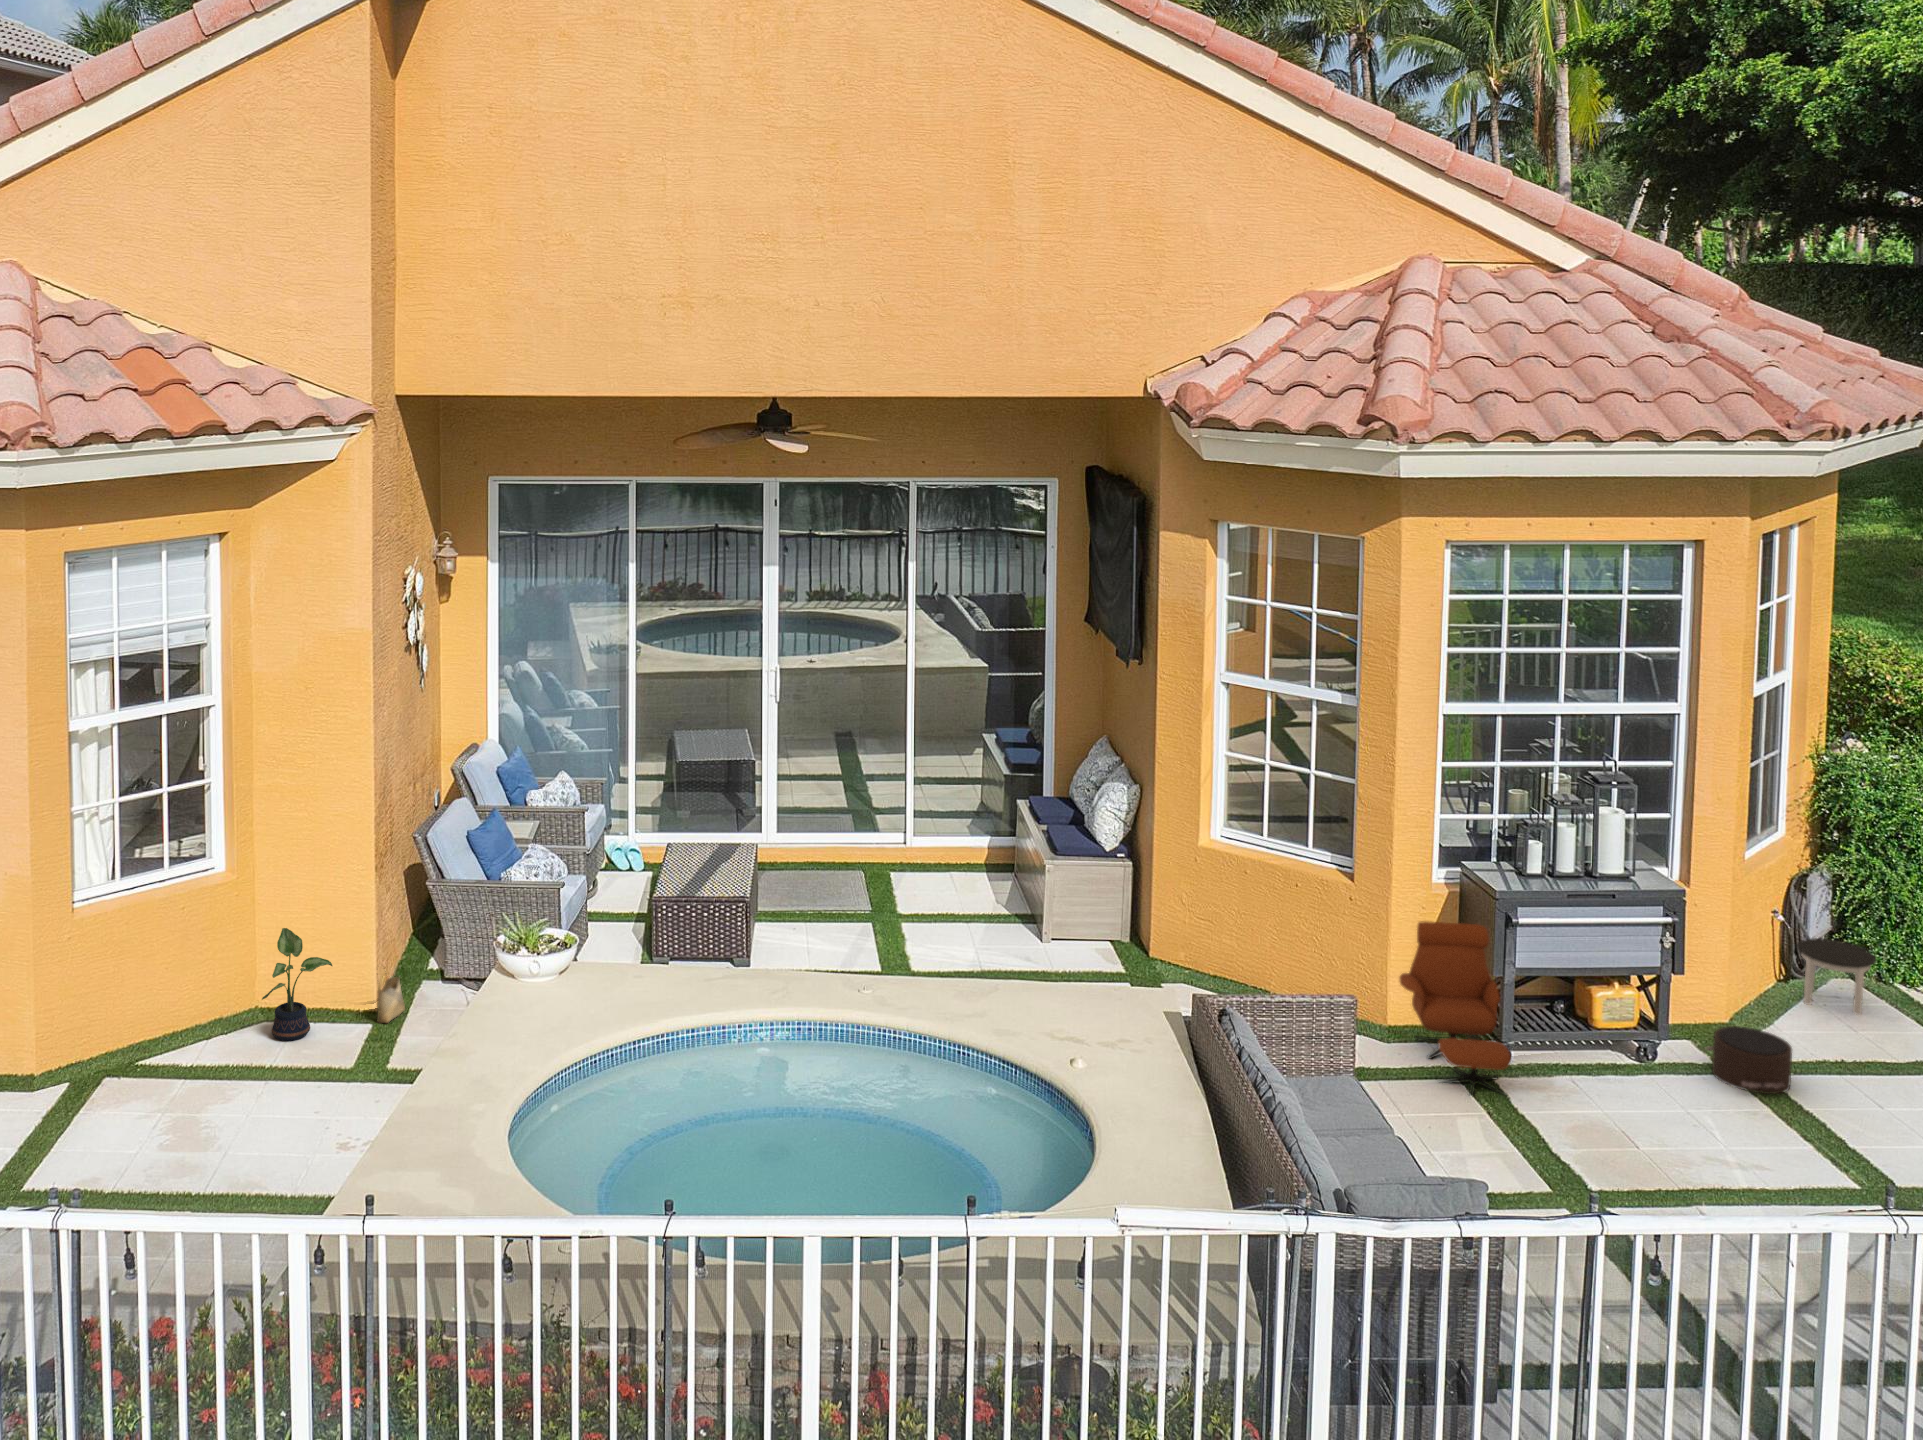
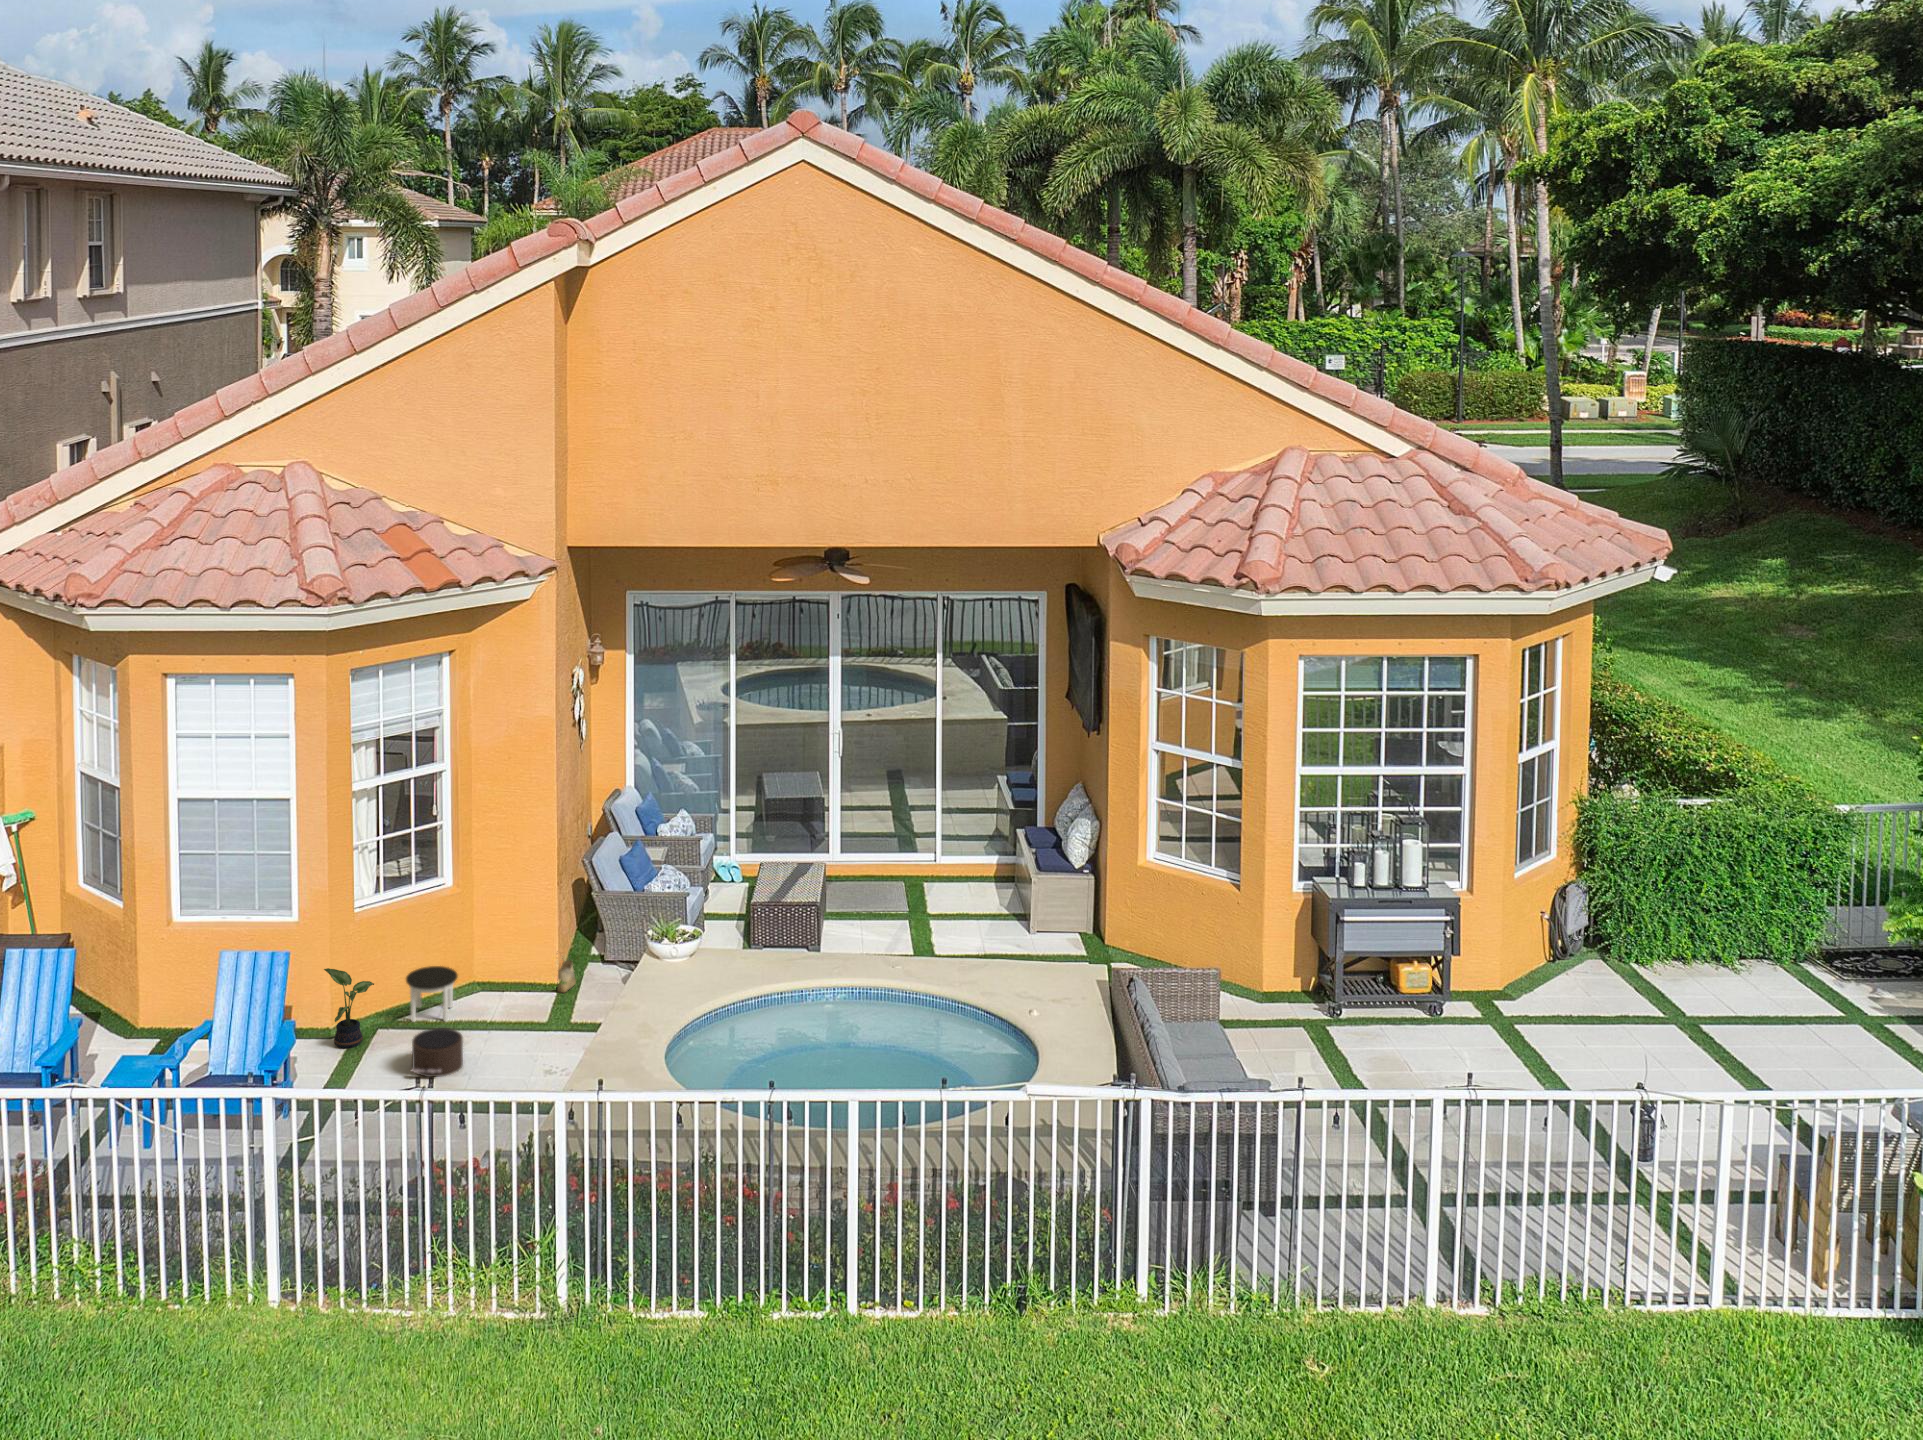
lounge chair: present [1400,921,1511,1096] -> none [1270,919,1345,1042]
potted plant: present [262,928,332,1041] -> present [324,968,374,1048]
round table: present [1797,938,1876,1015] -> present [406,966,458,1021]
pouf: present [1705,1026,1792,1094] -> present [411,1028,463,1077]

